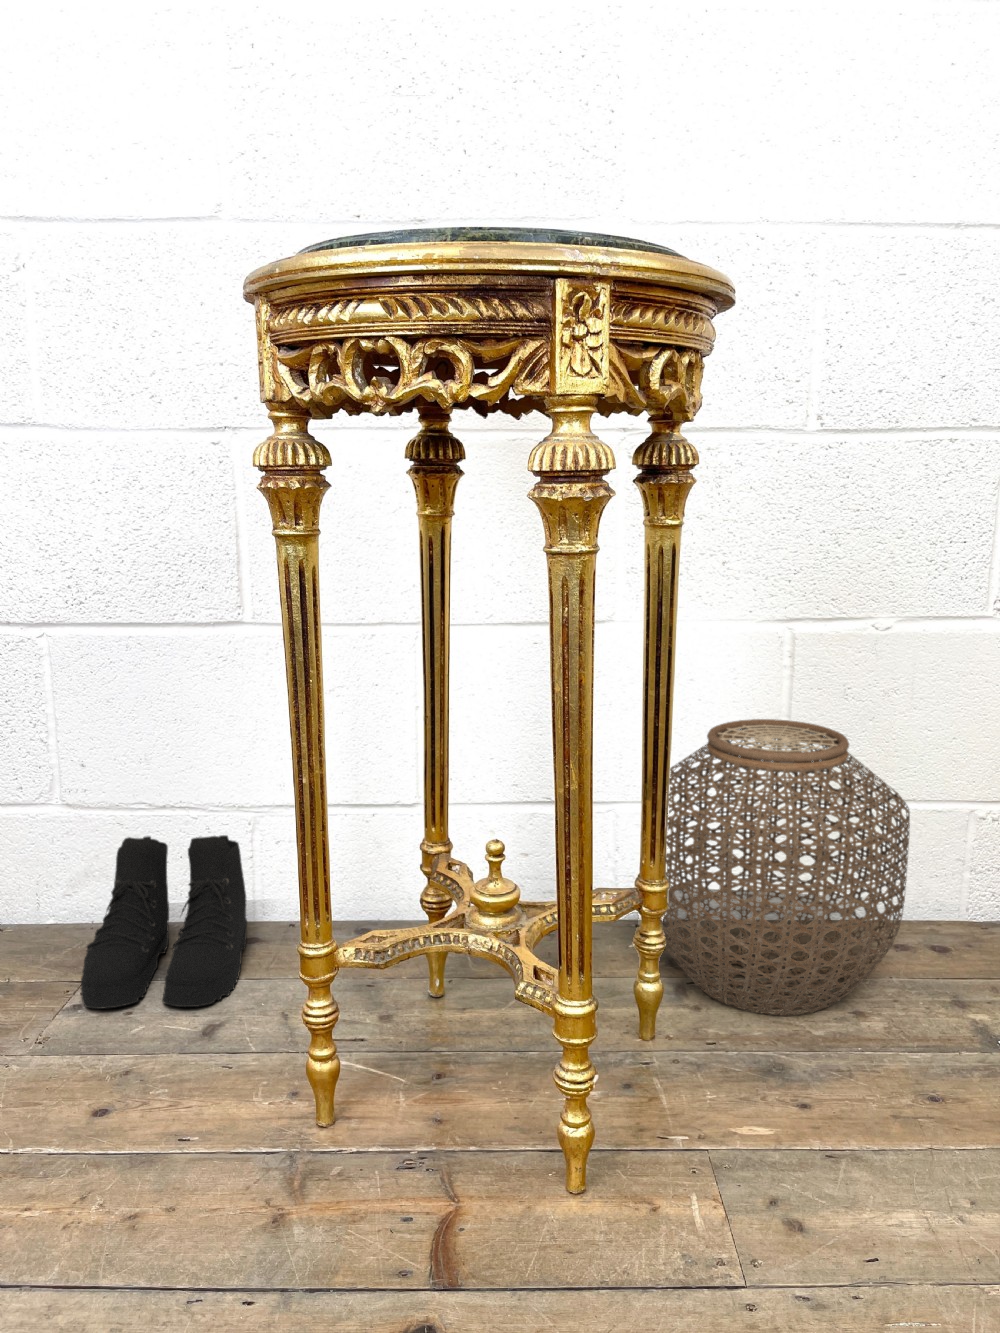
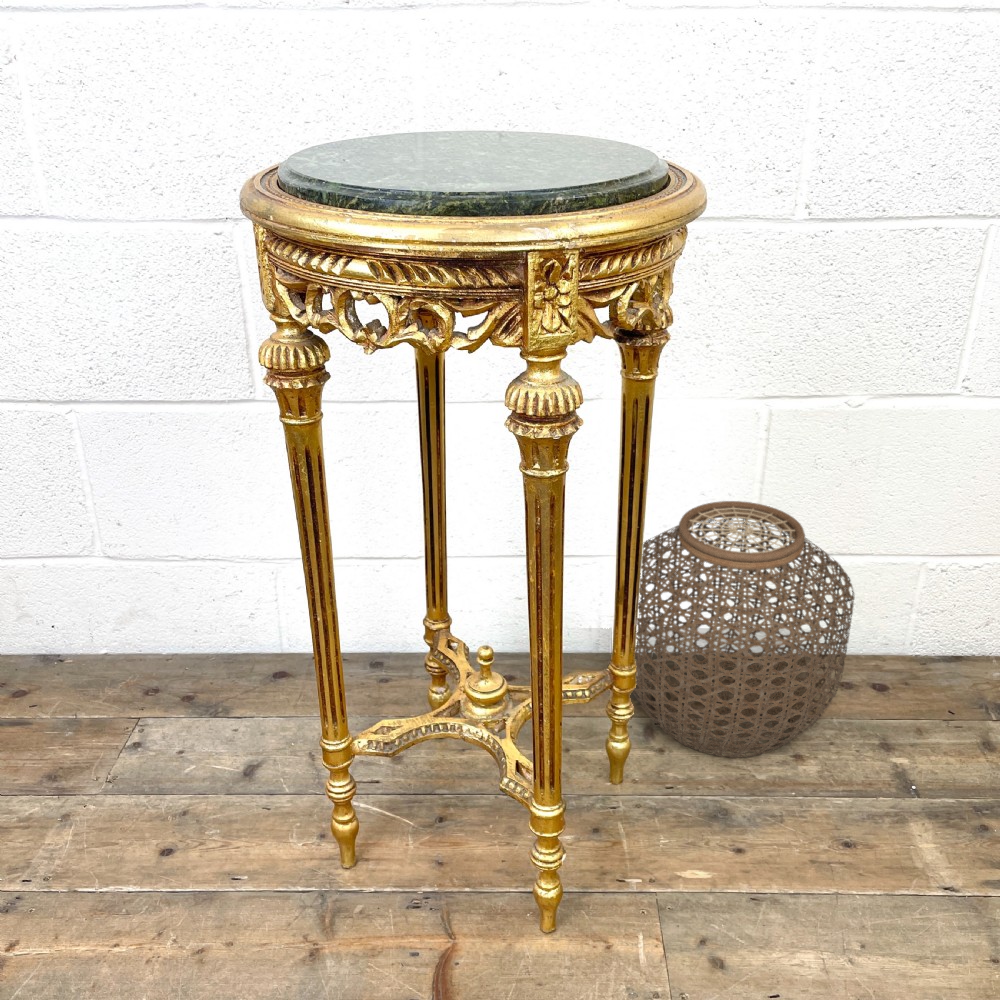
boots: present [81,835,247,1009] -> none [139,586,276,748]

